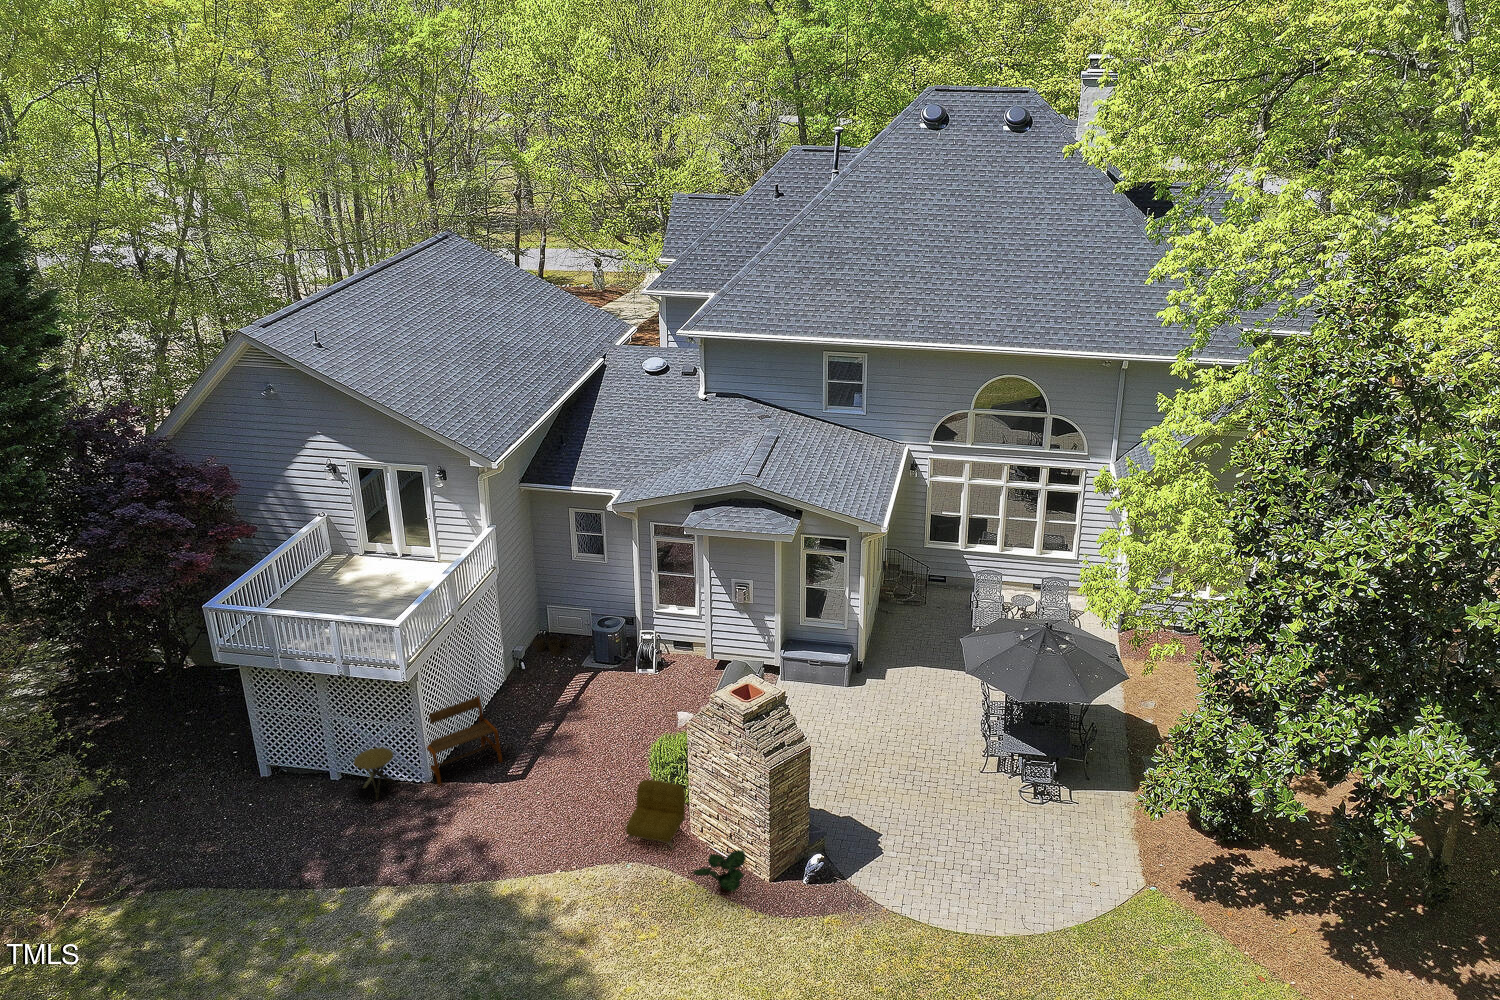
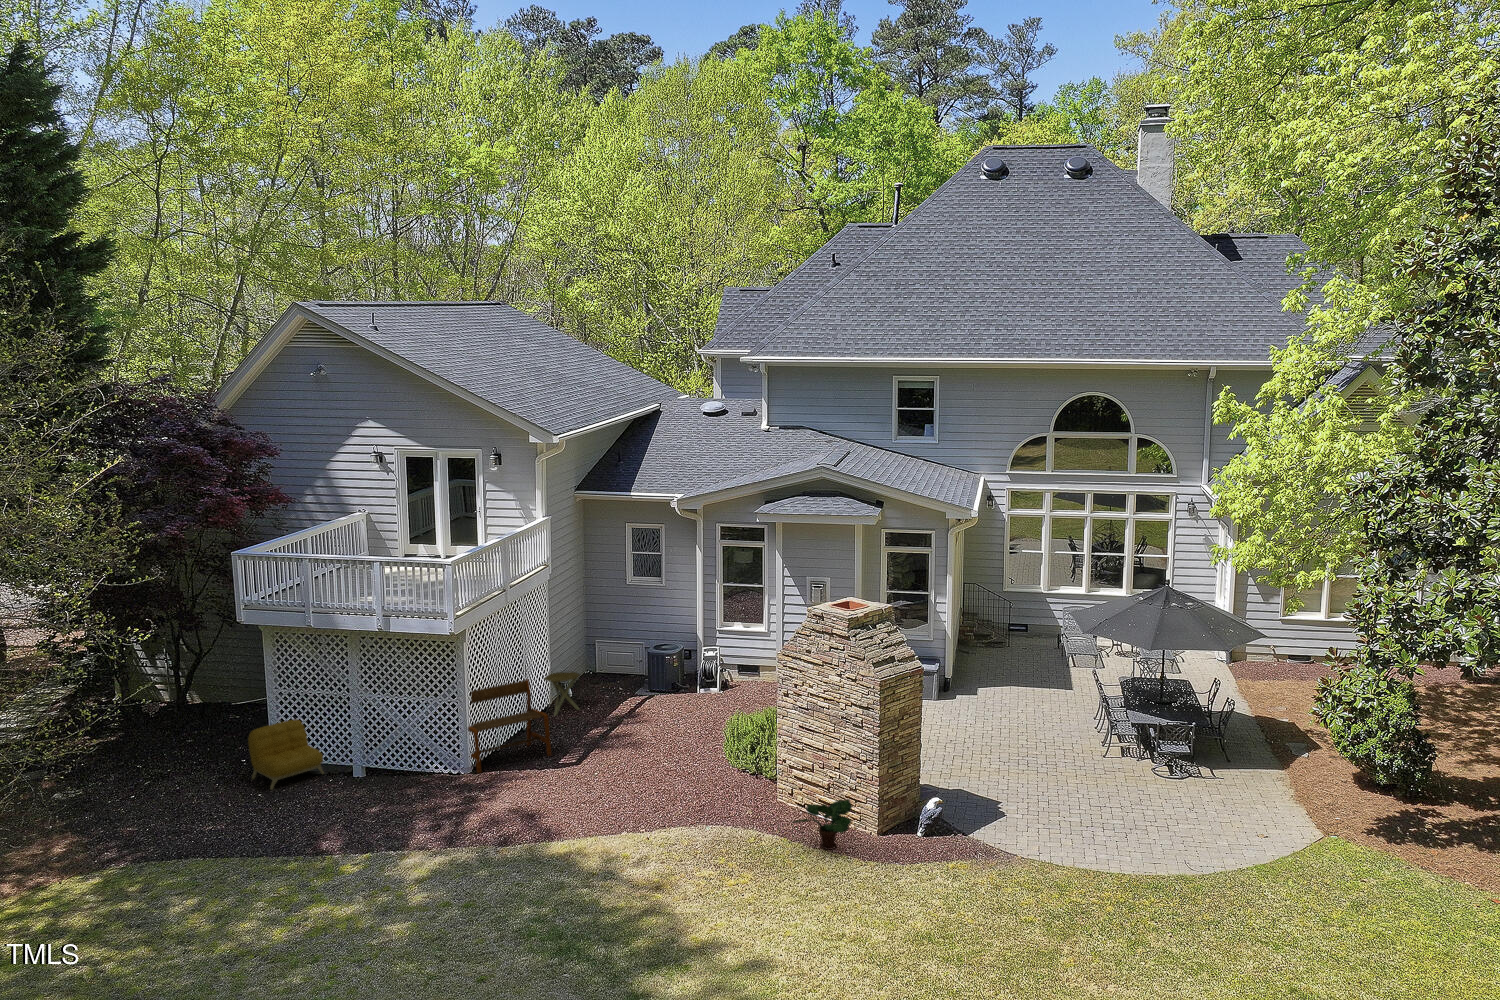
woven basket: present [533,636,571,656] -> none [581,666,623,685]
side table: present [354,748,394,800] -> present [544,672,580,716]
armchair: present [626,779,686,850] -> present [248,719,324,790]

